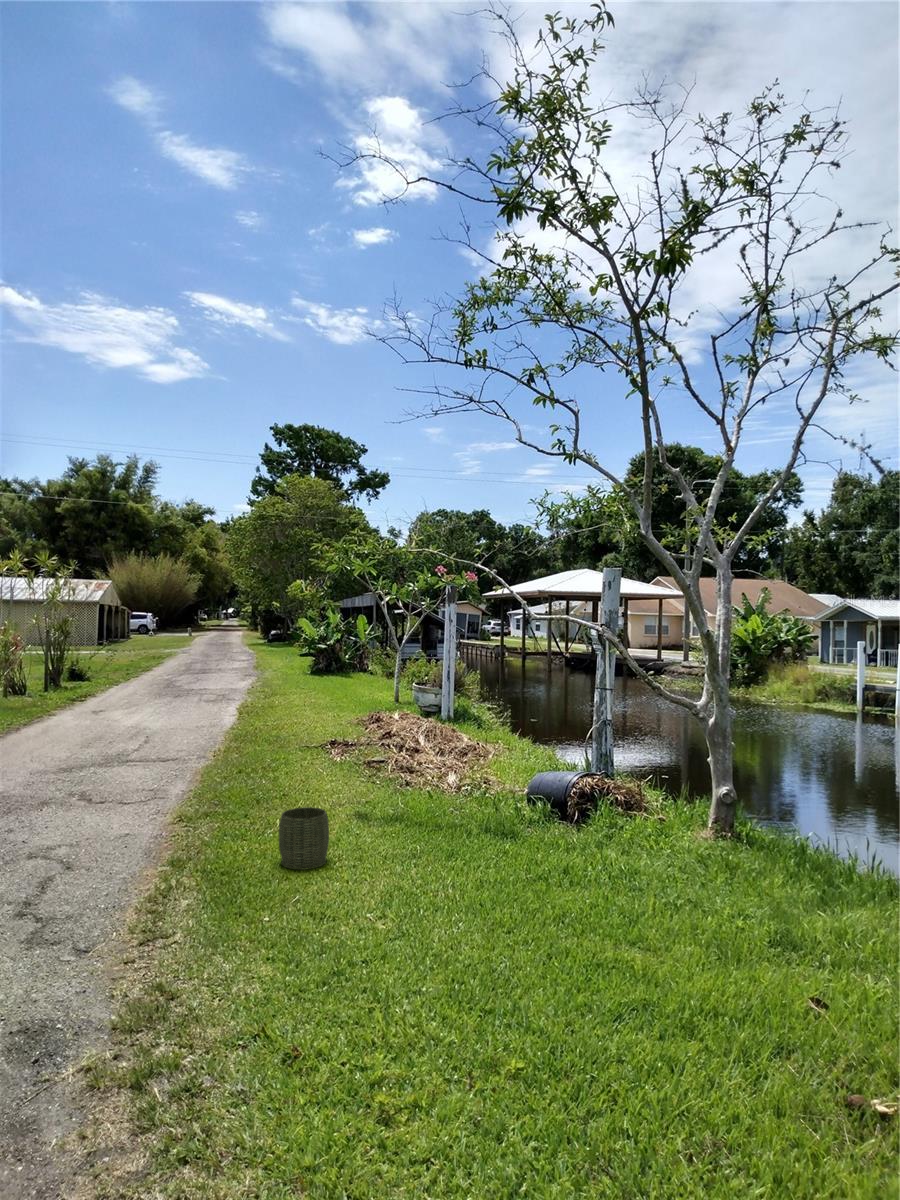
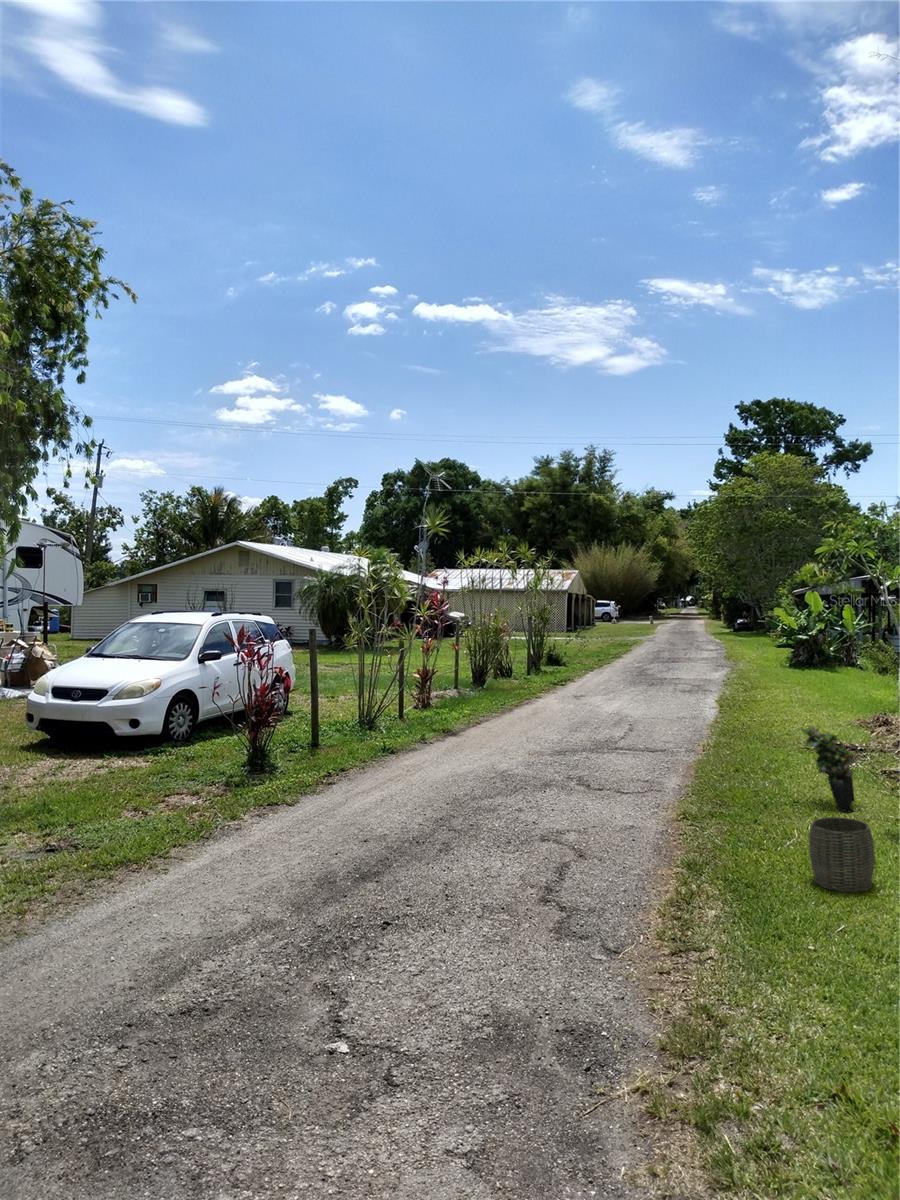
potted plant: none [287,729,332,804] -> present [800,726,857,813]

